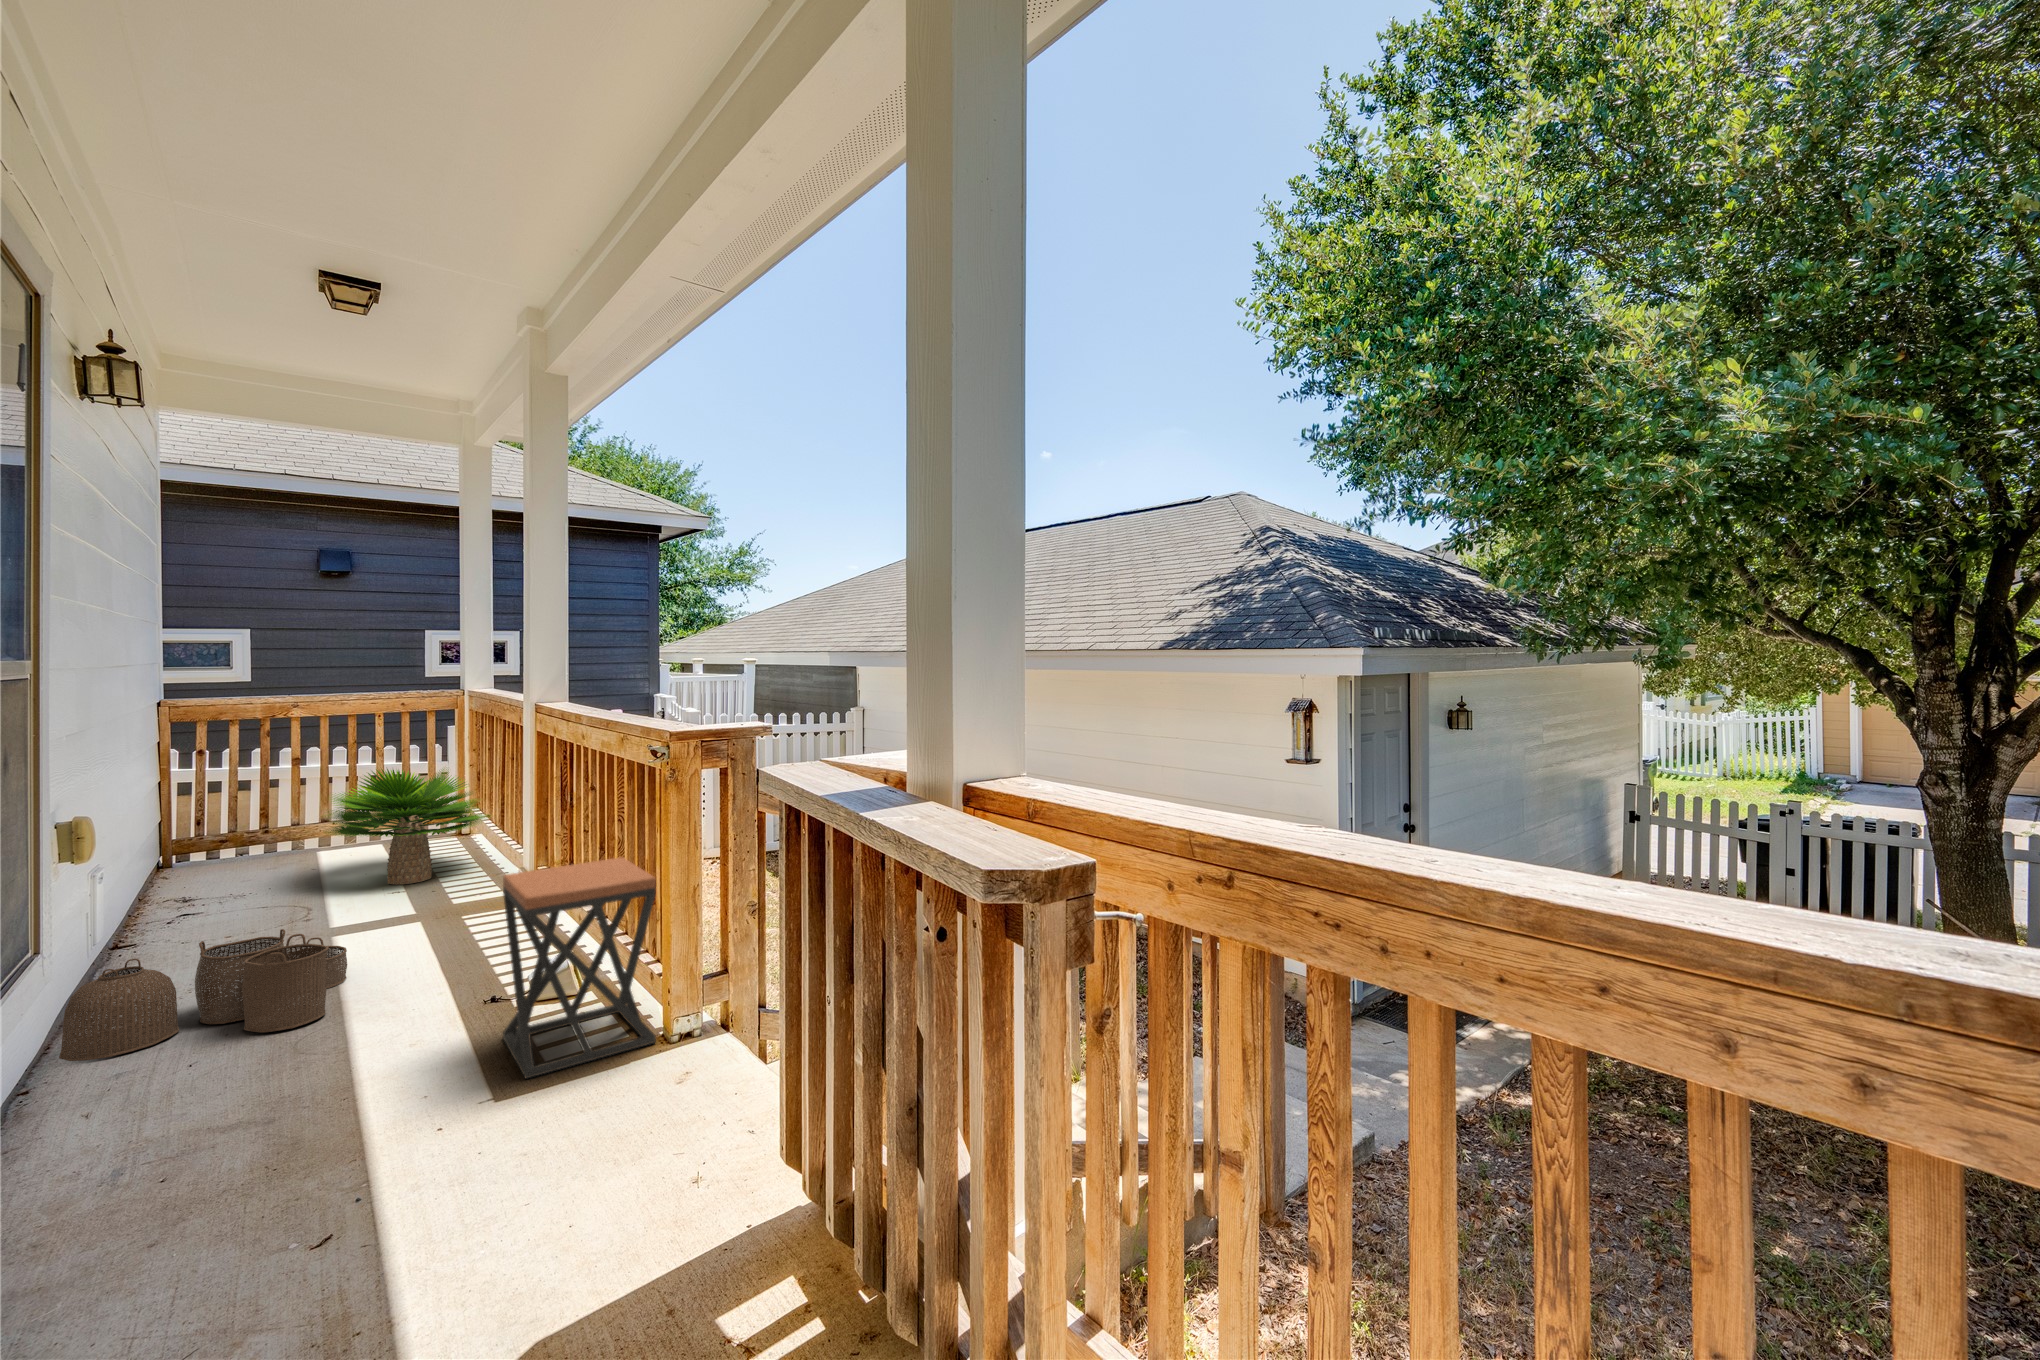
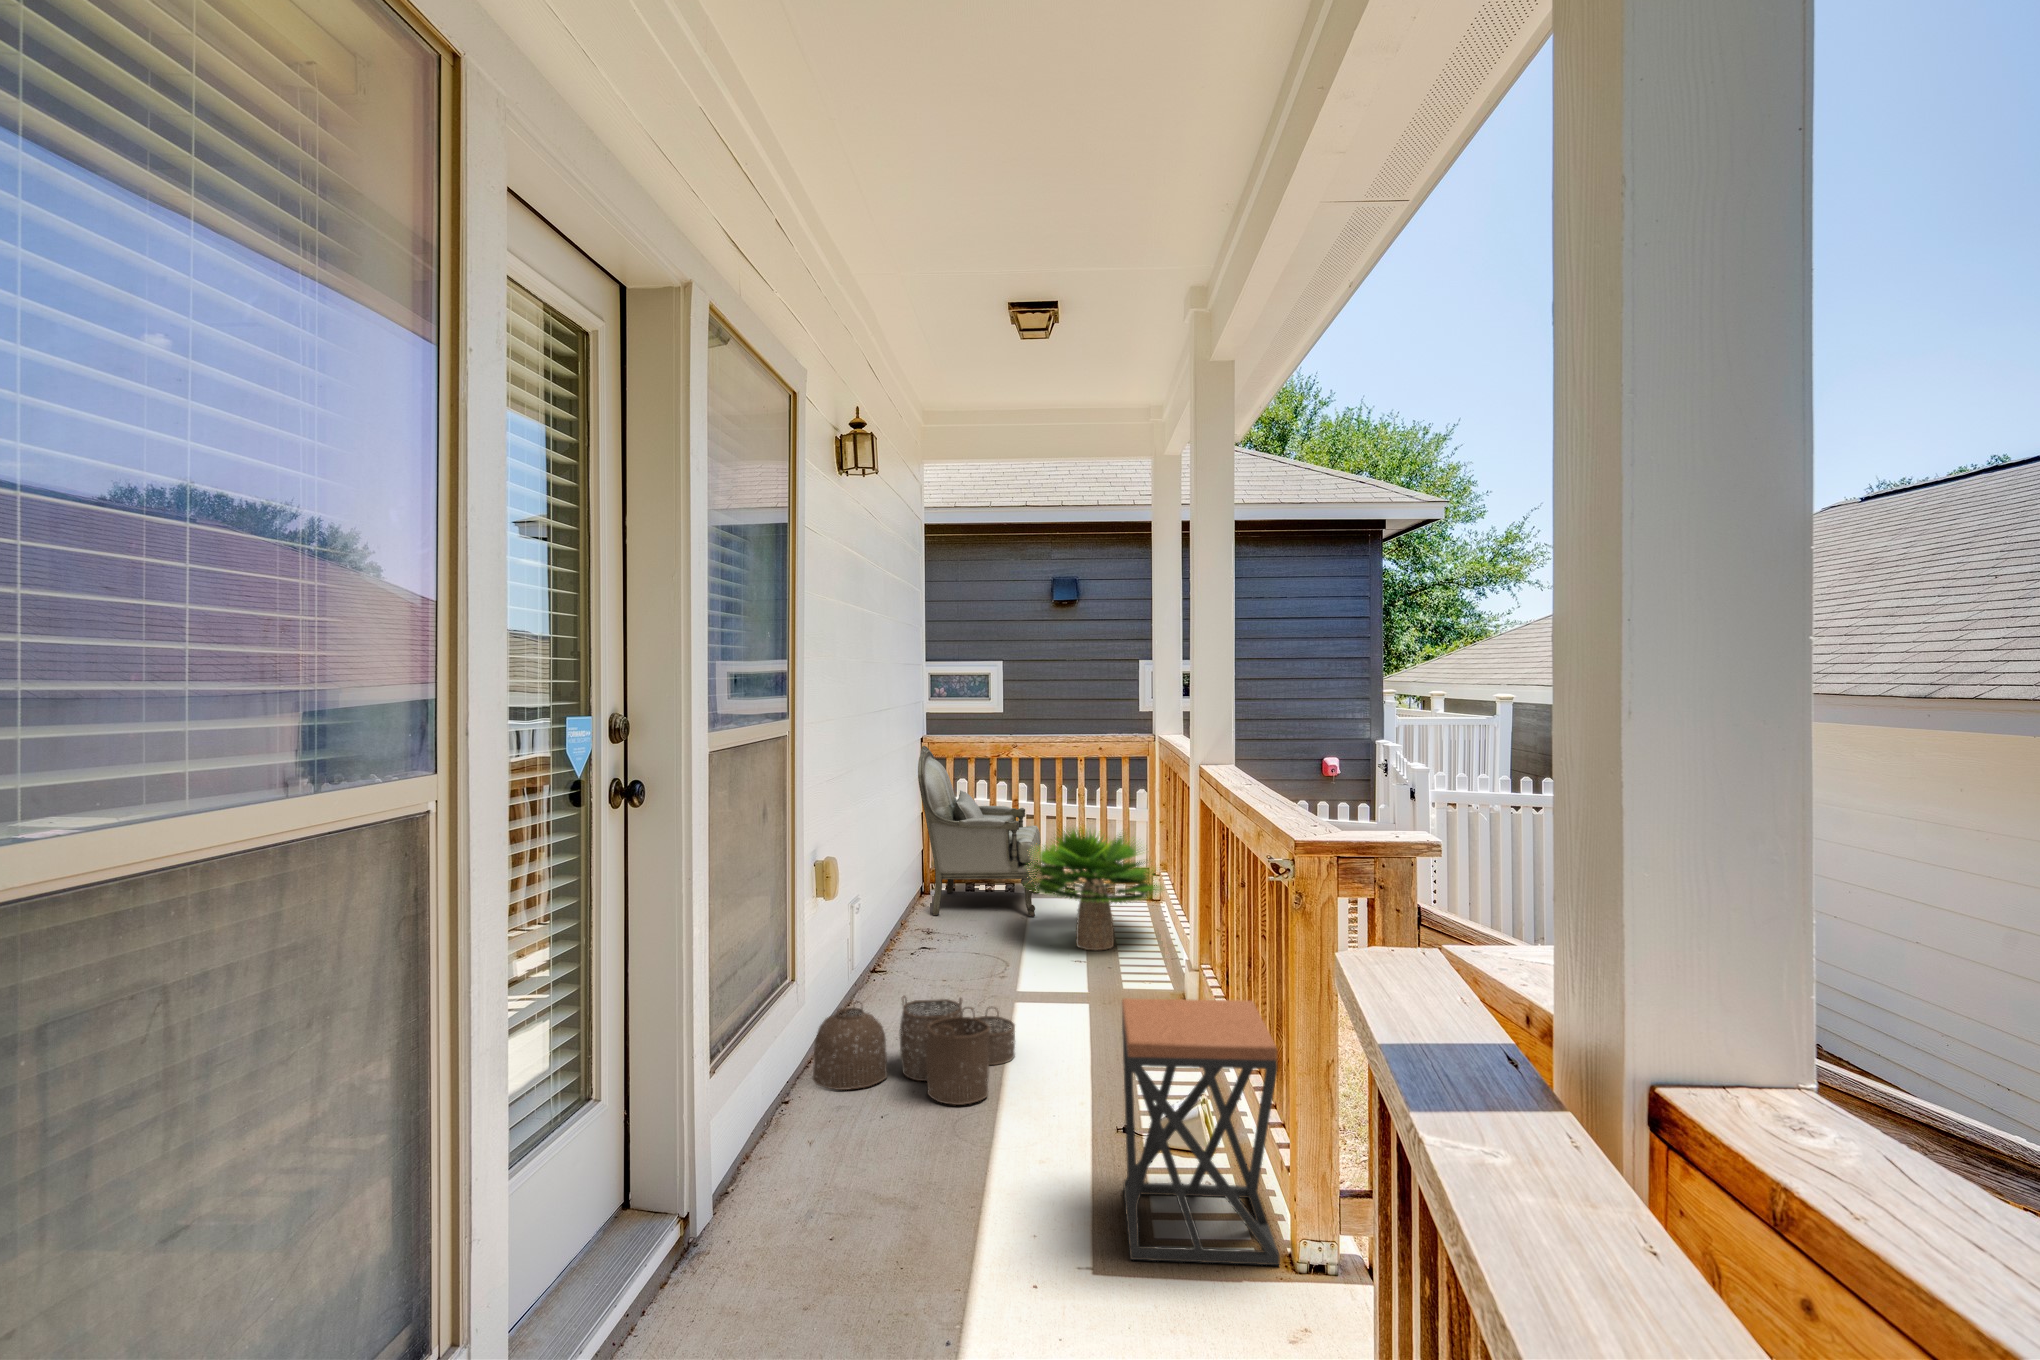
armchair: none [160,705,328,887] -> present [918,746,1041,916]

